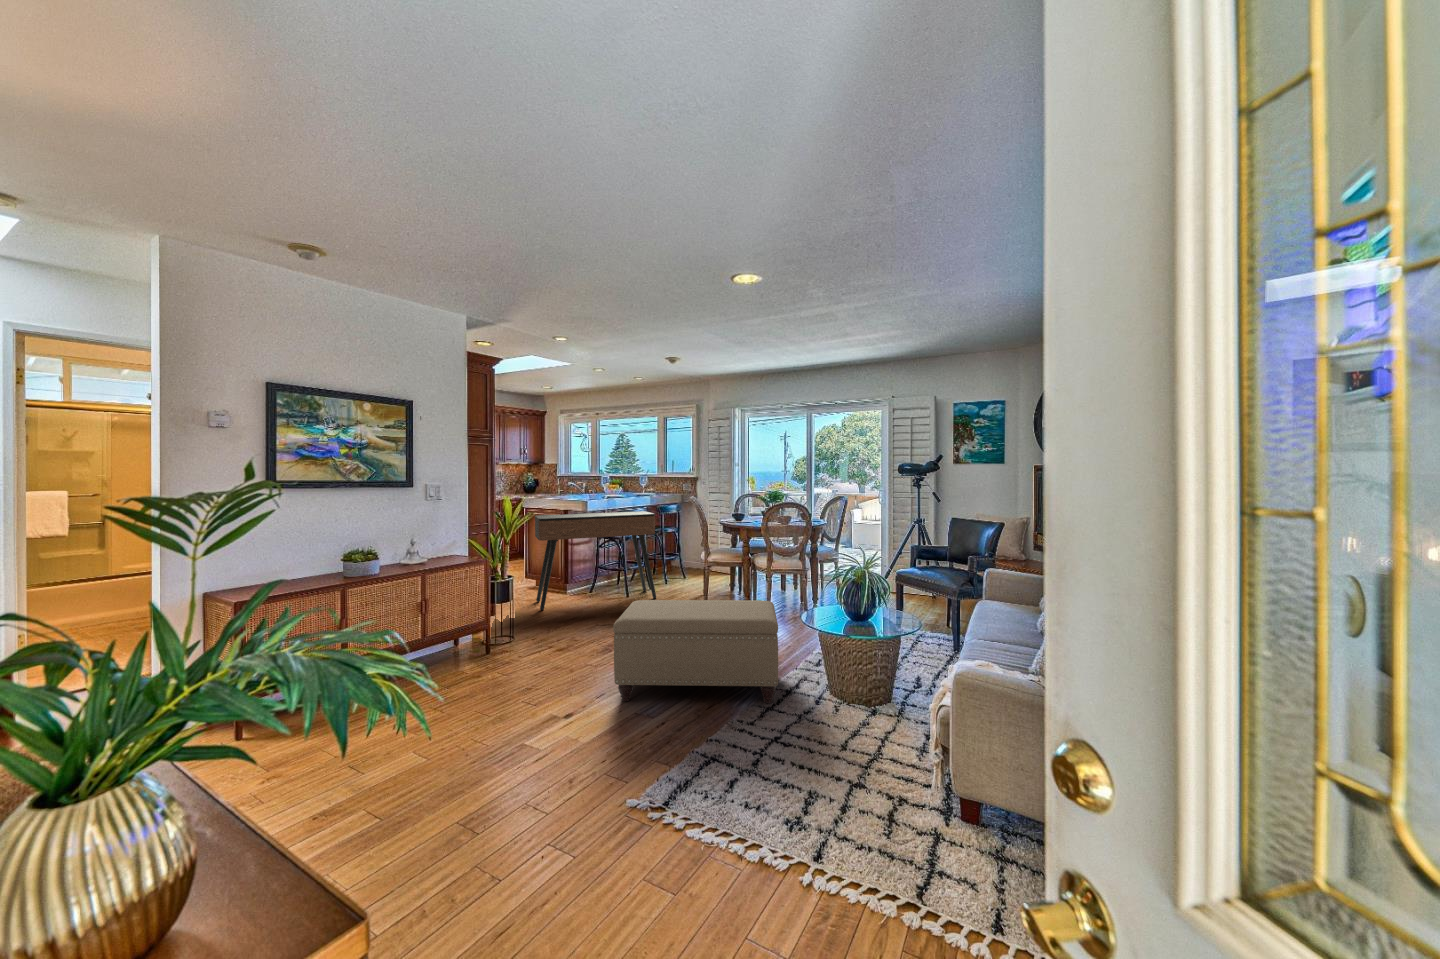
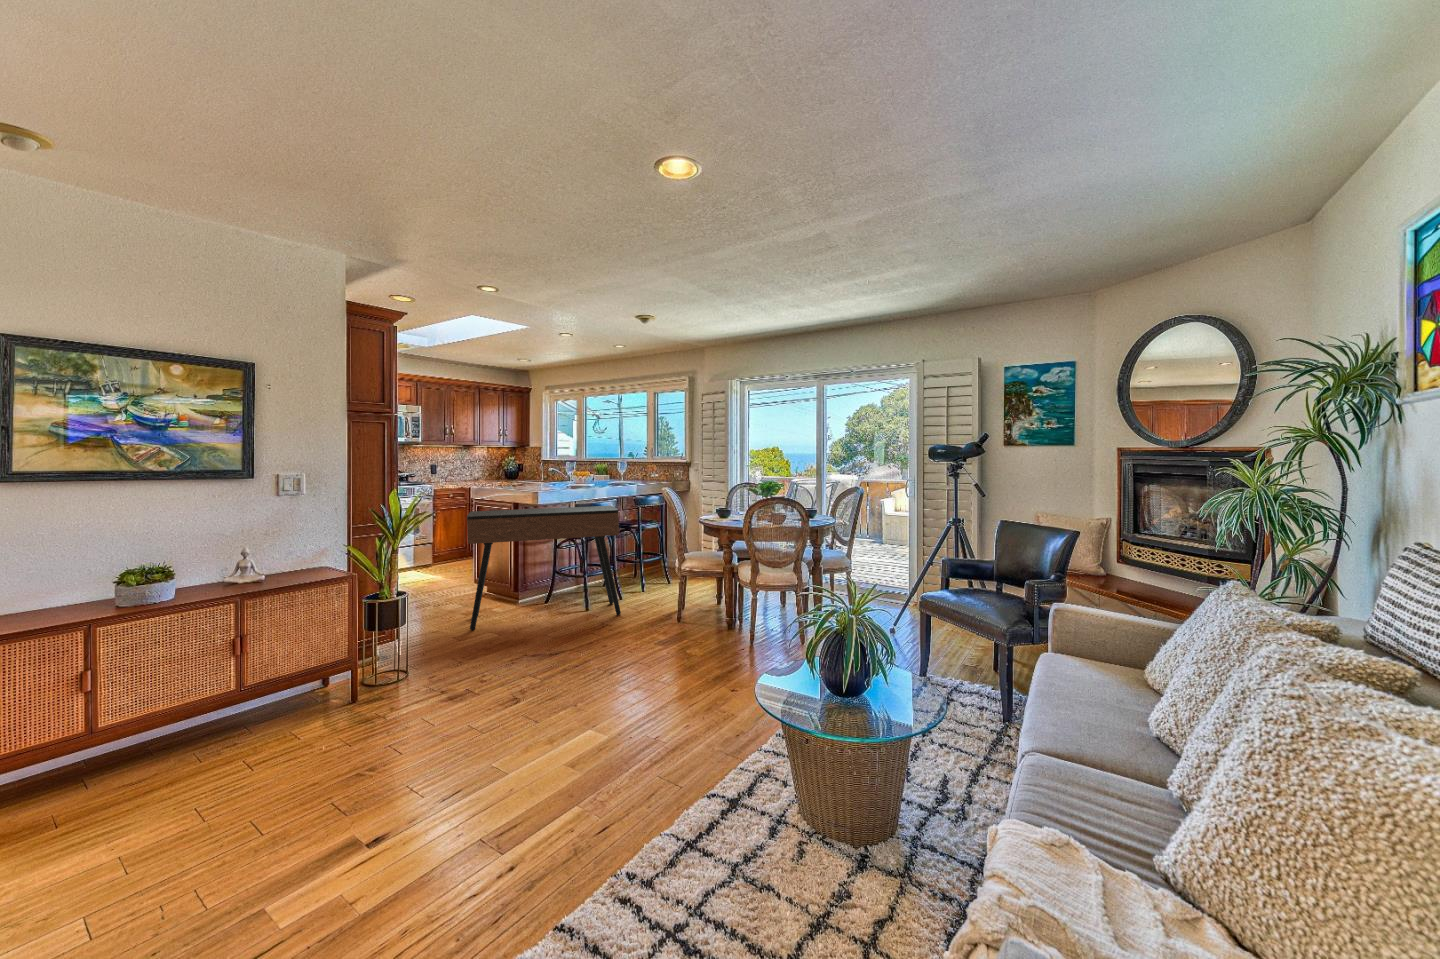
ottoman: present [613,600,778,703] -> none [465,644,727,821]

